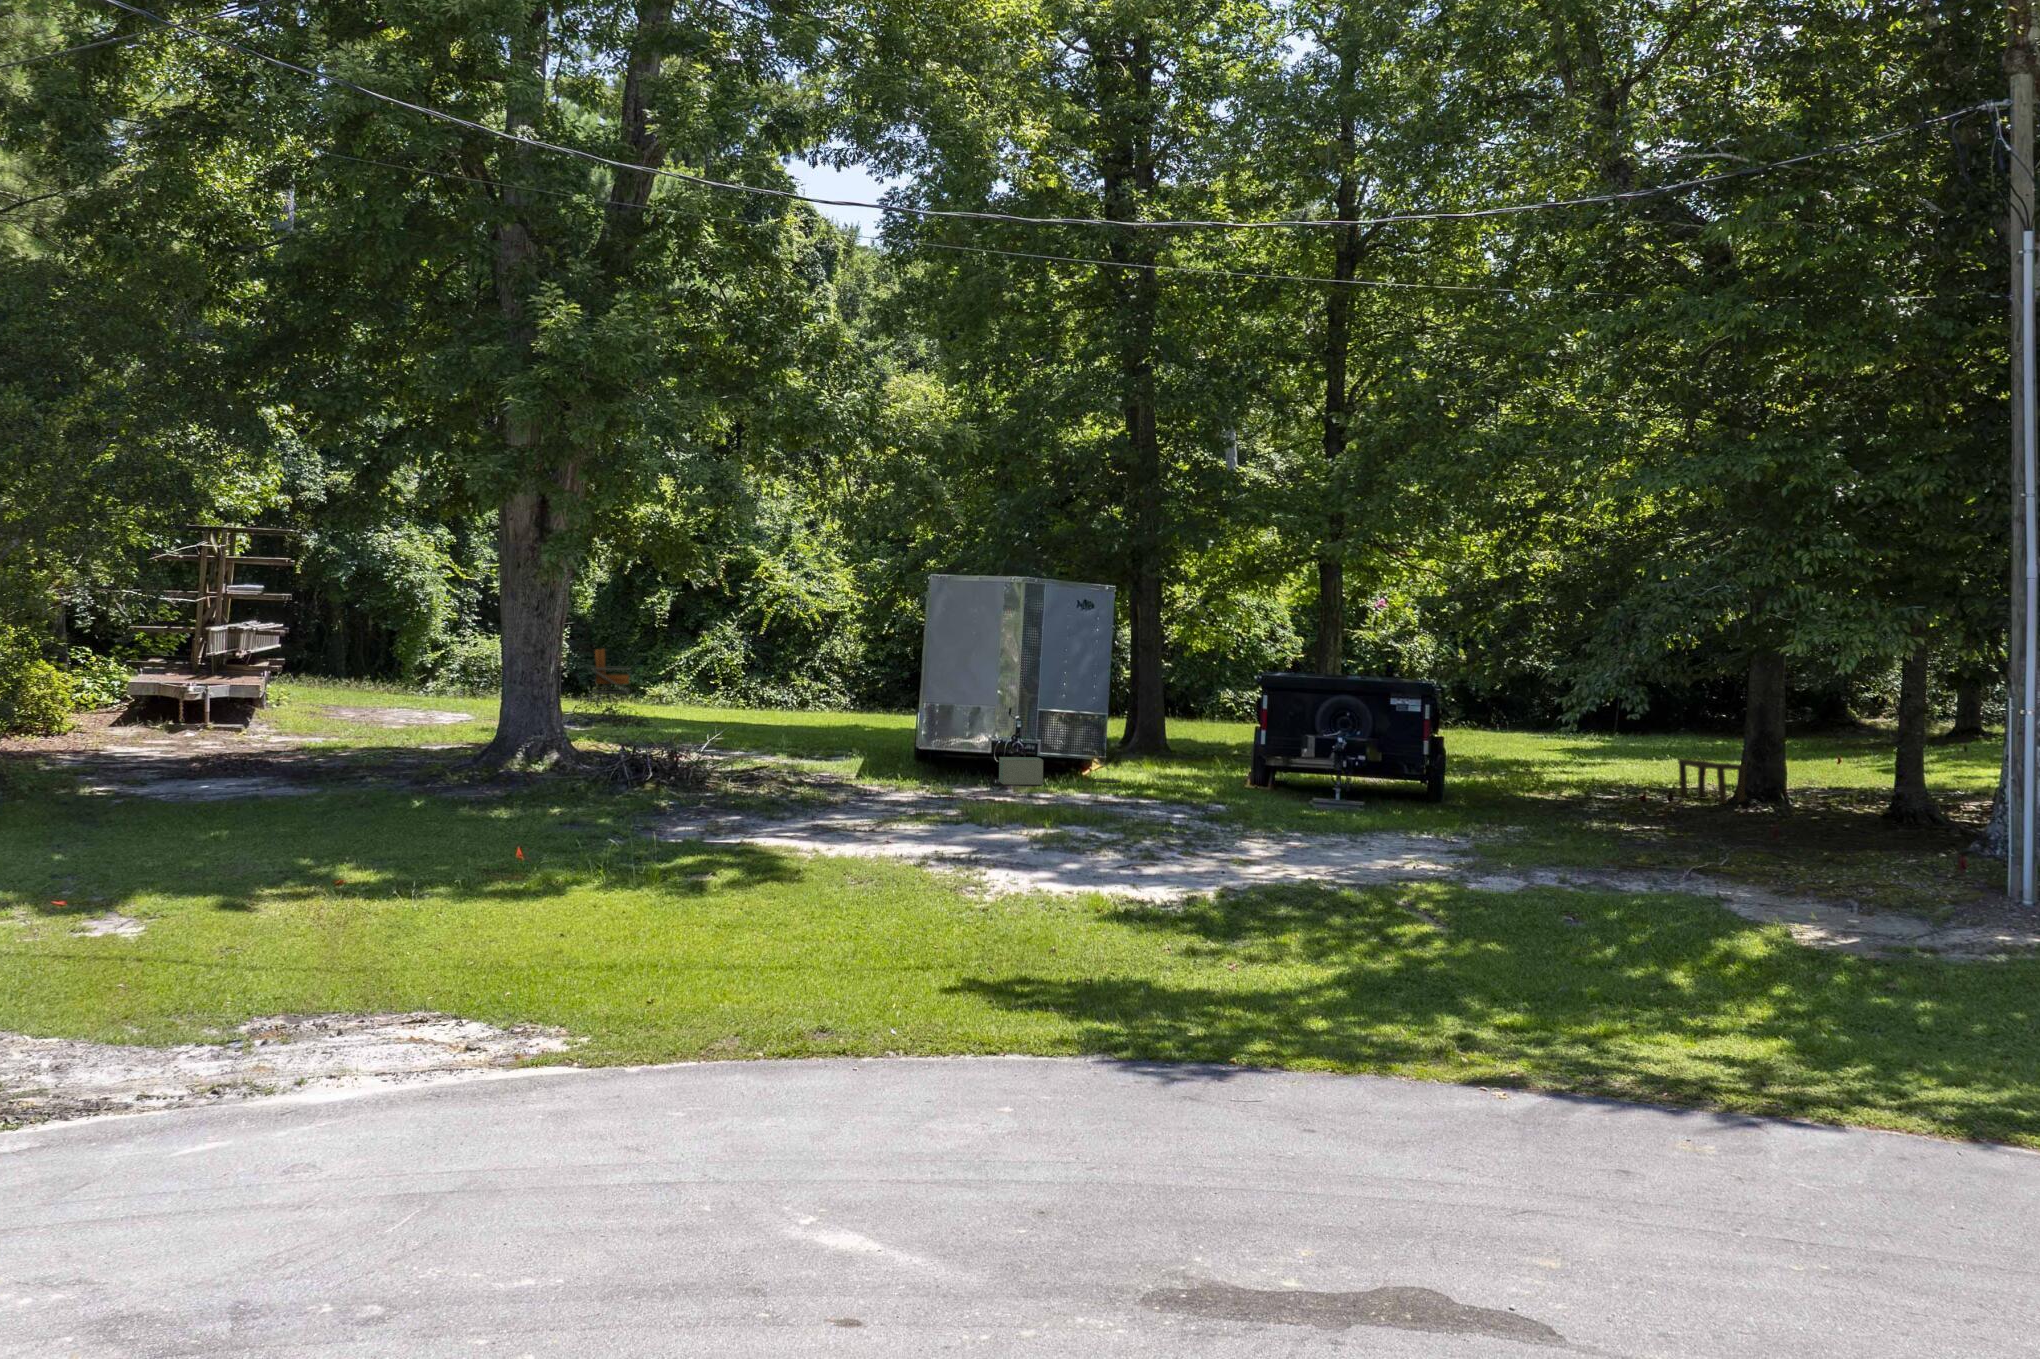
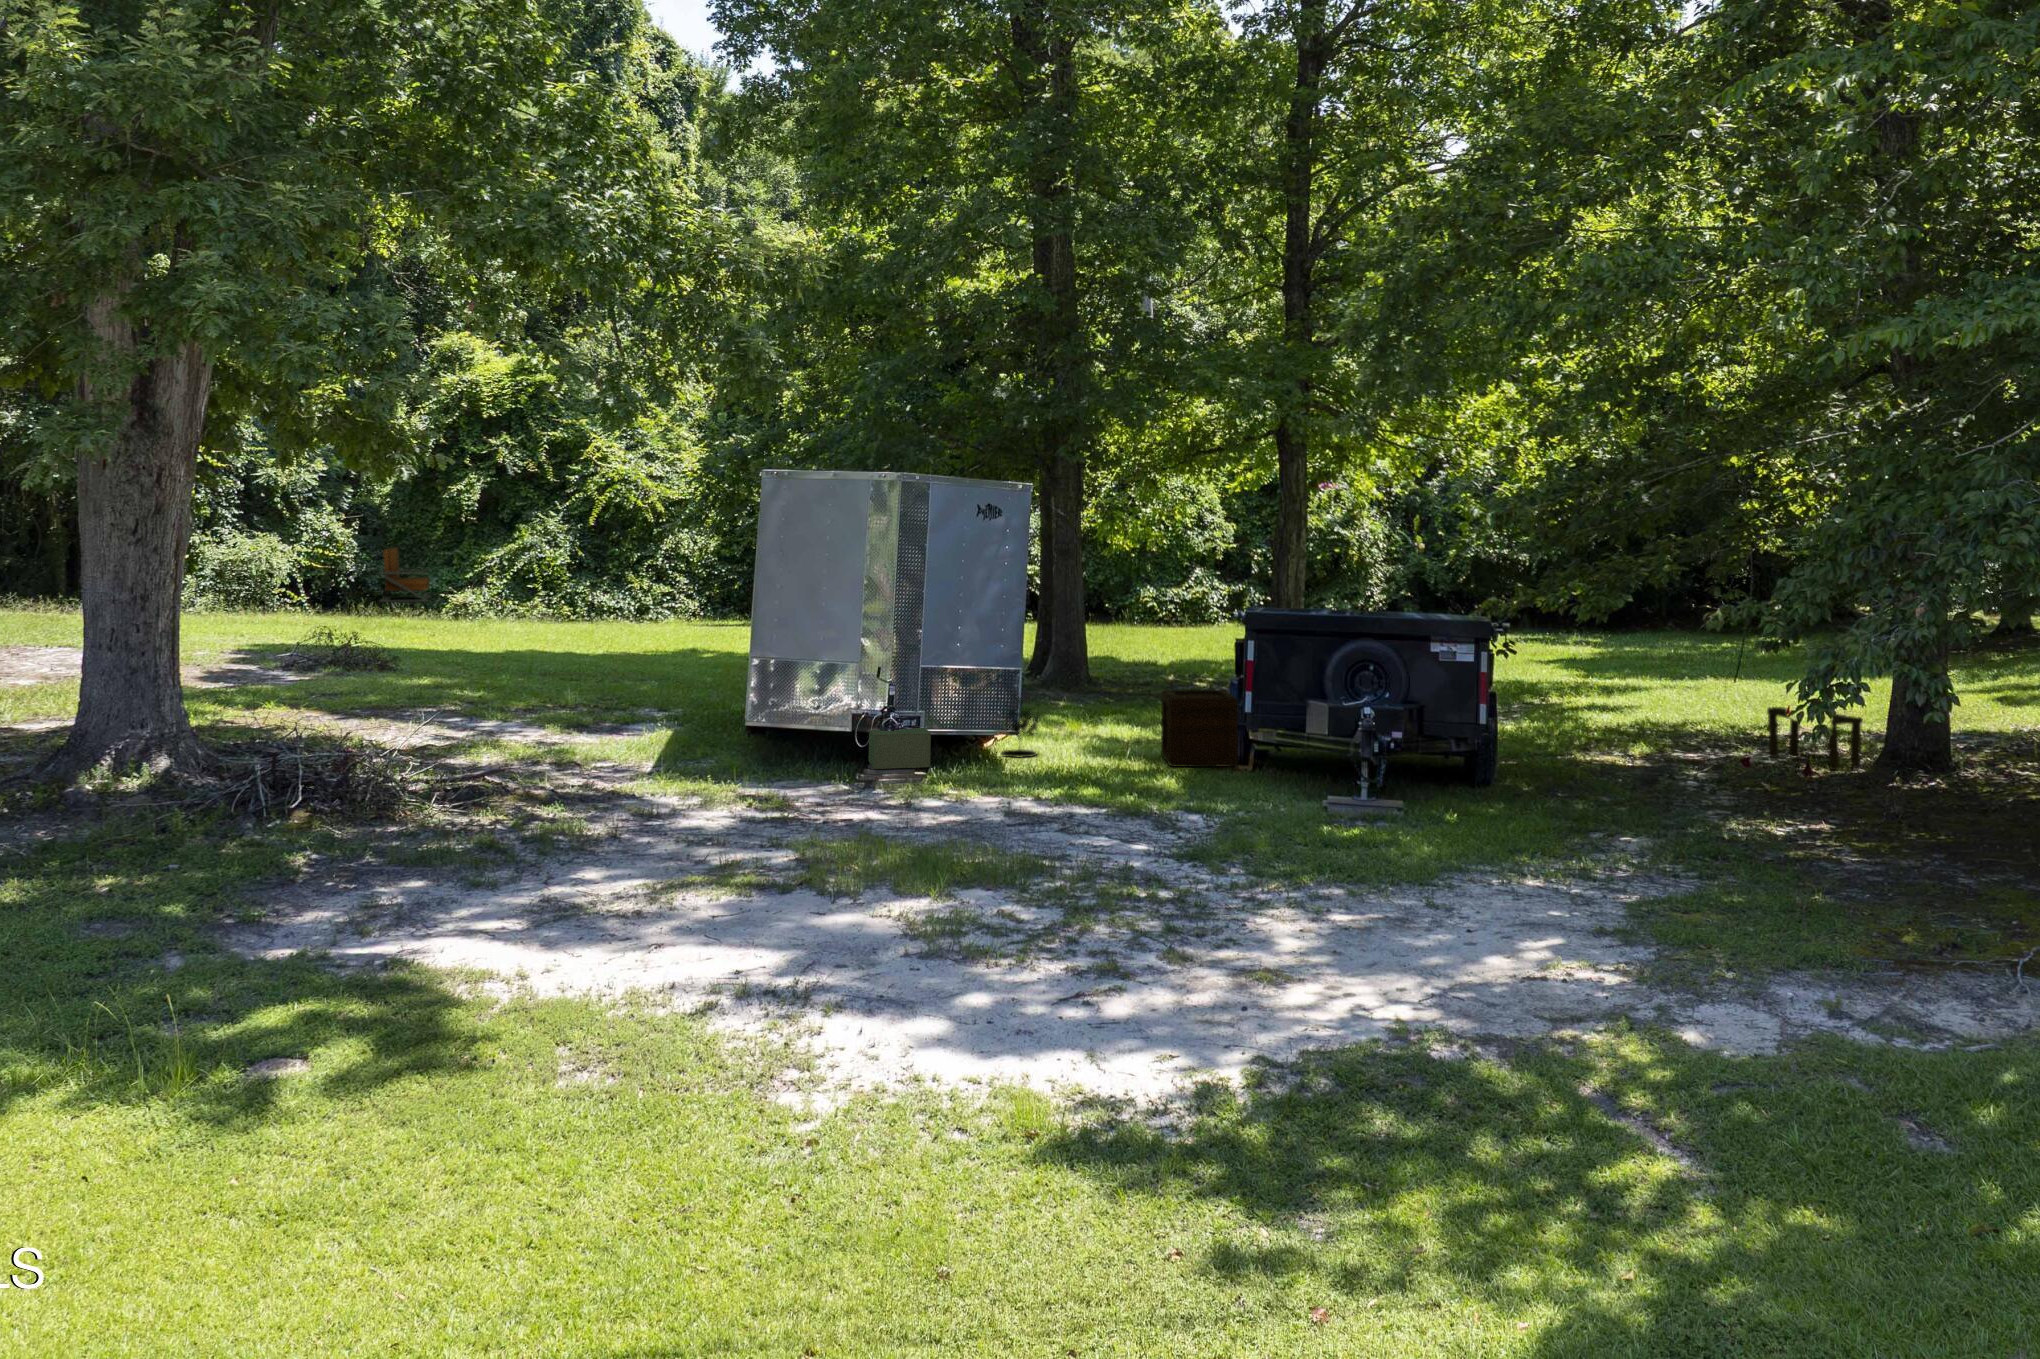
wooden crate: none [1212,735,1266,790] -> present [1161,689,1238,767]

